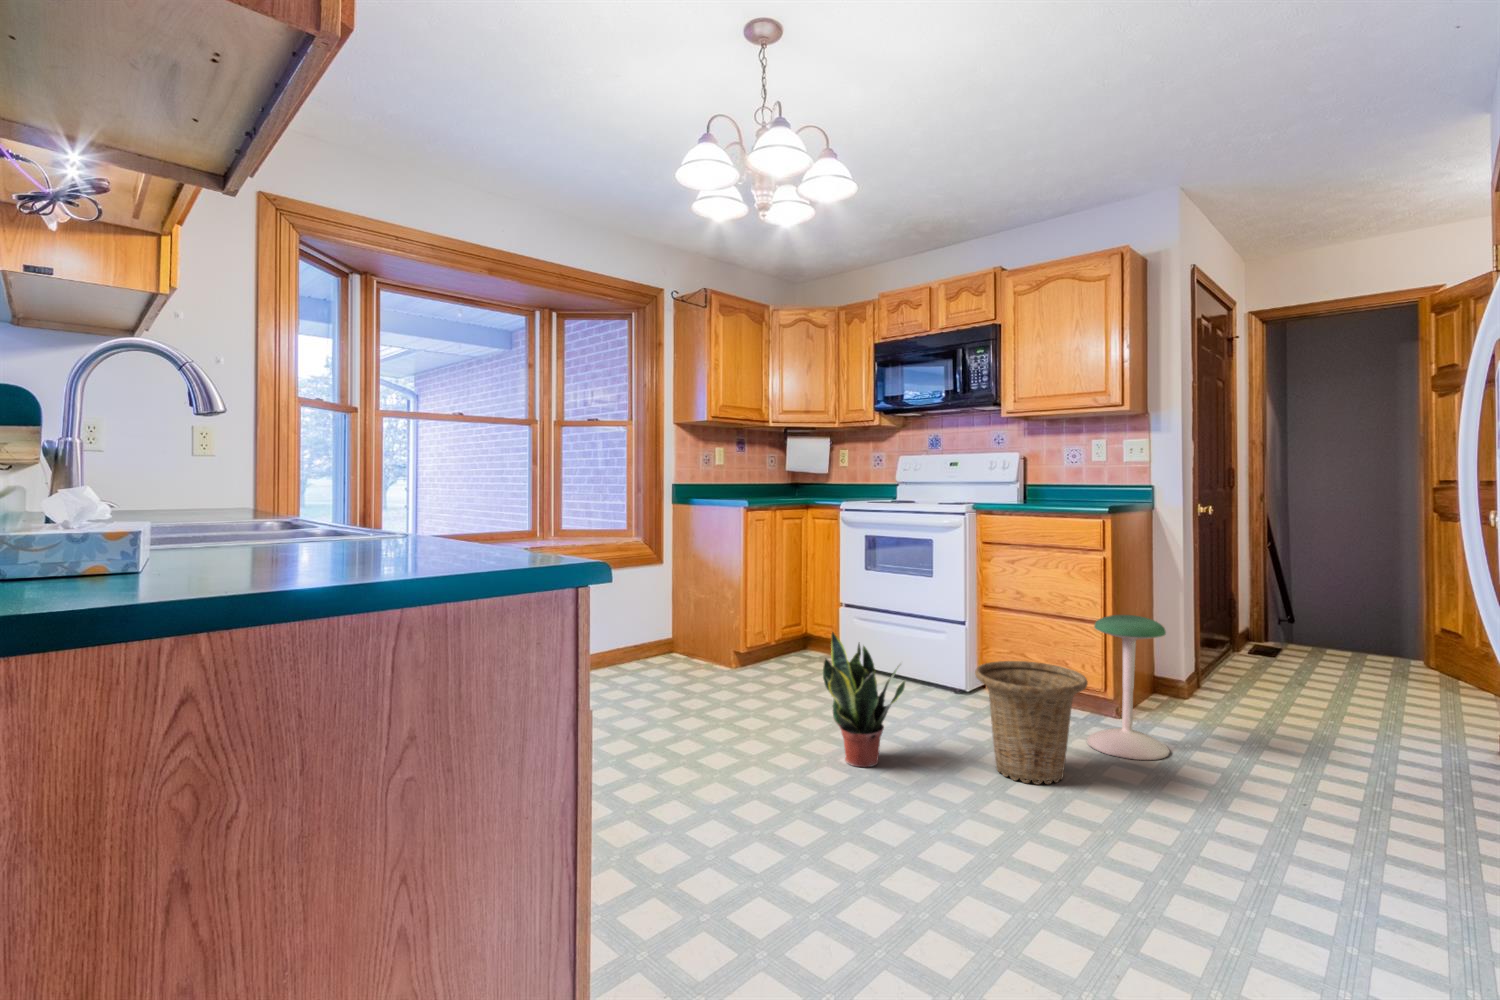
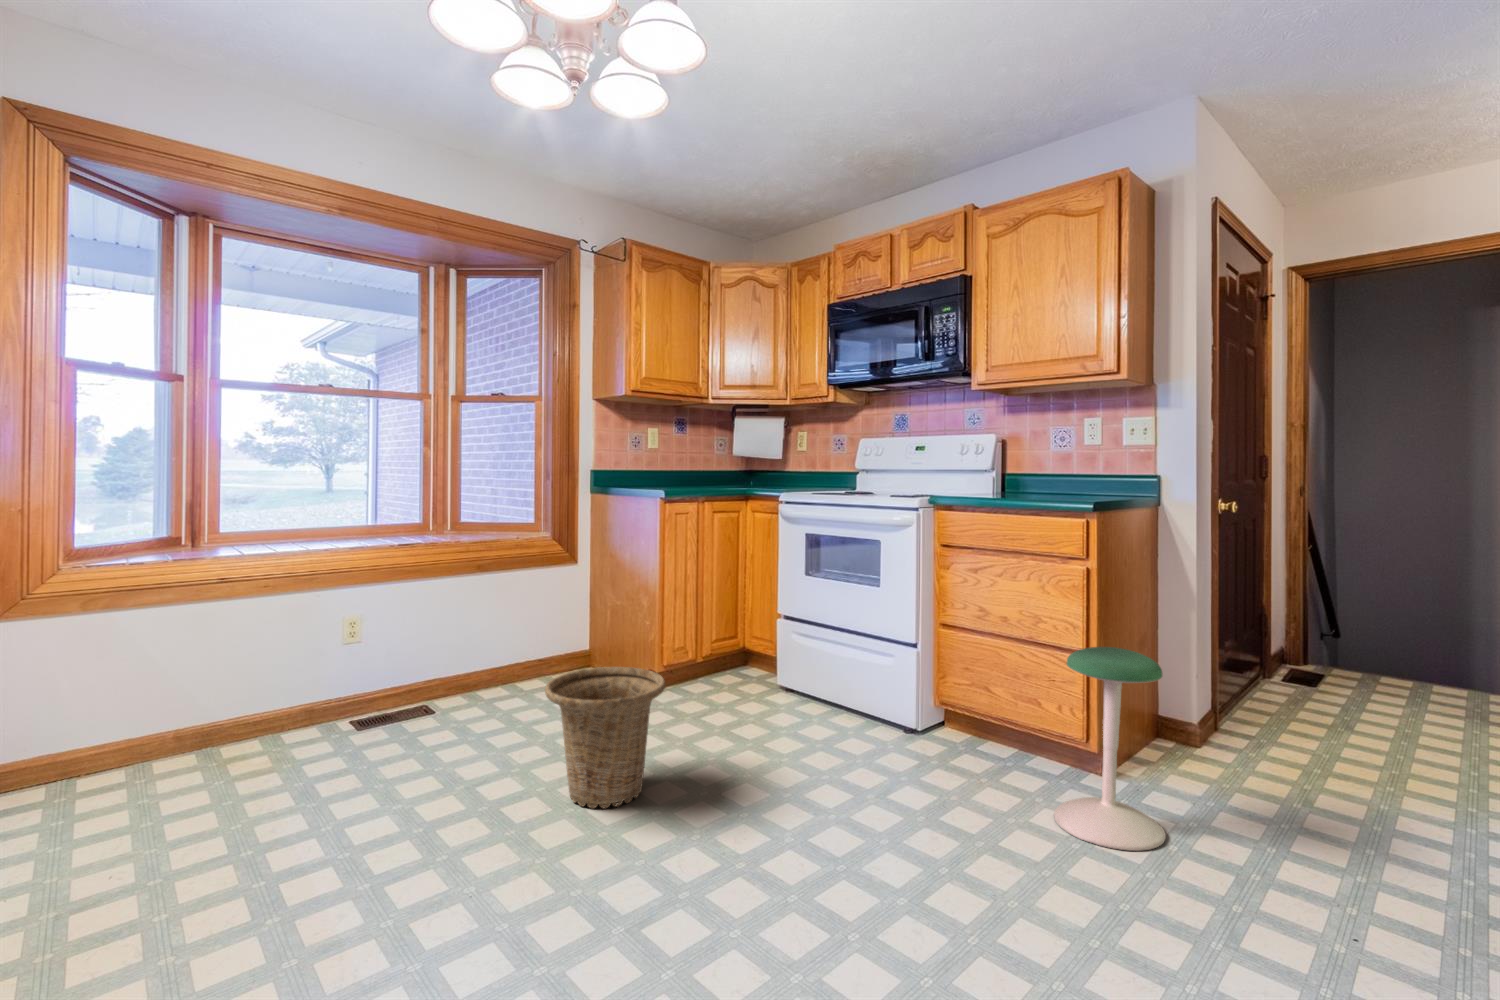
potted plant: present [823,632,906,767] -> none [685,665,800,851]
basket: present [975,661,1088,785] -> present [545,667,665,809]

